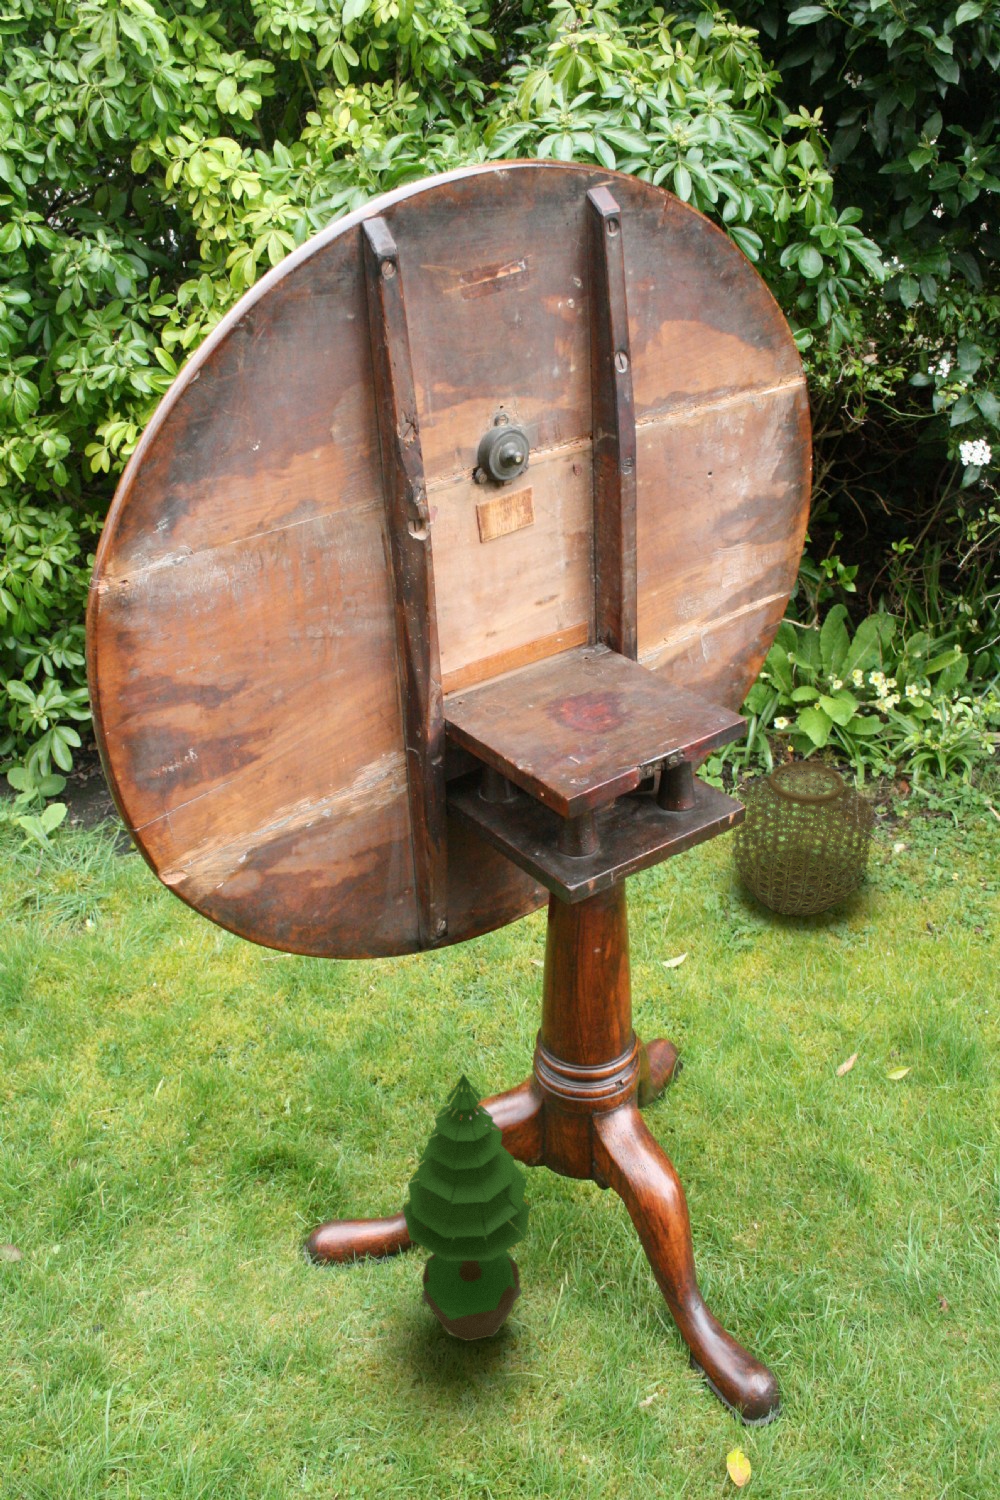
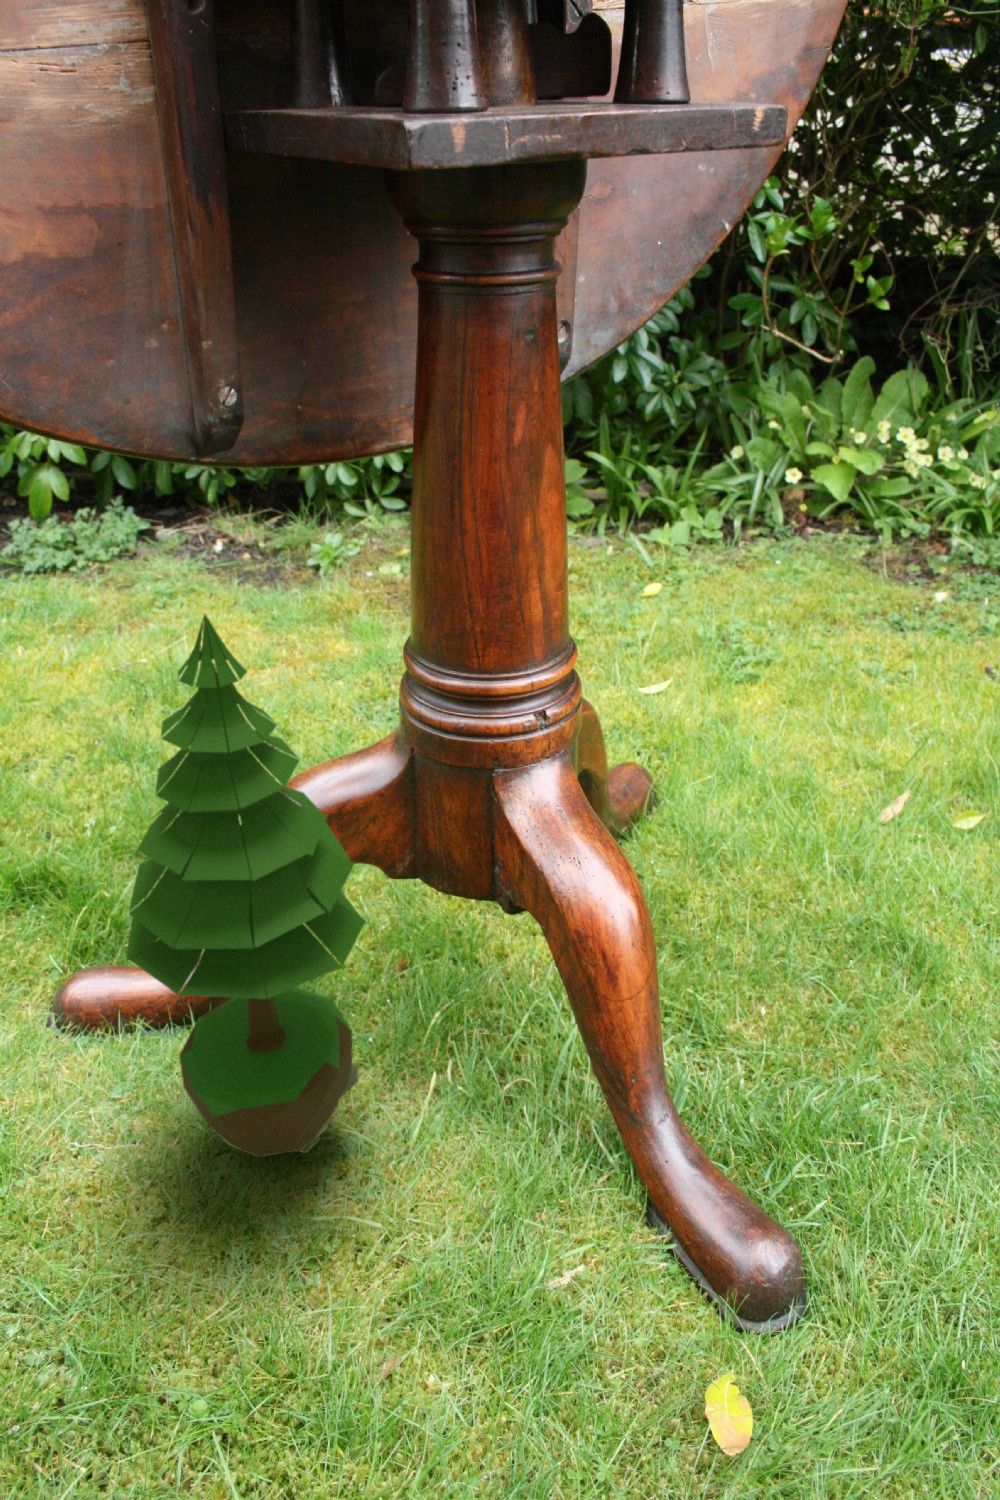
woven basket: present [733,762,873,916] -> none [735,454,923,655]

